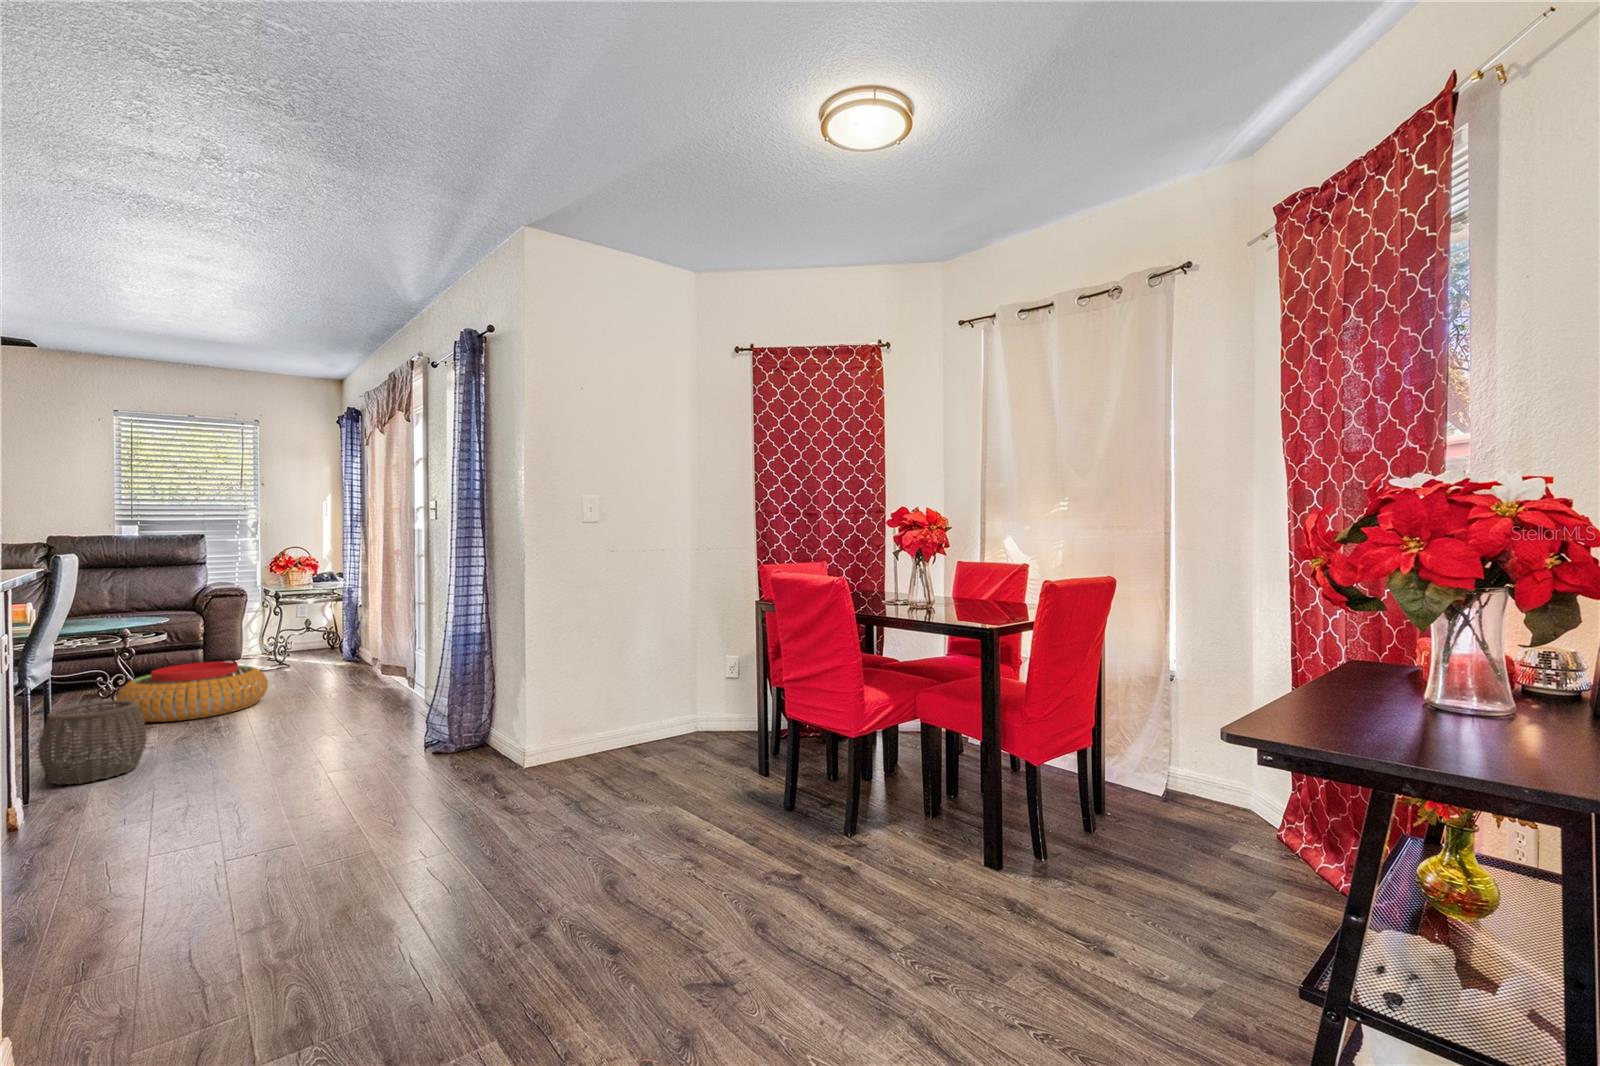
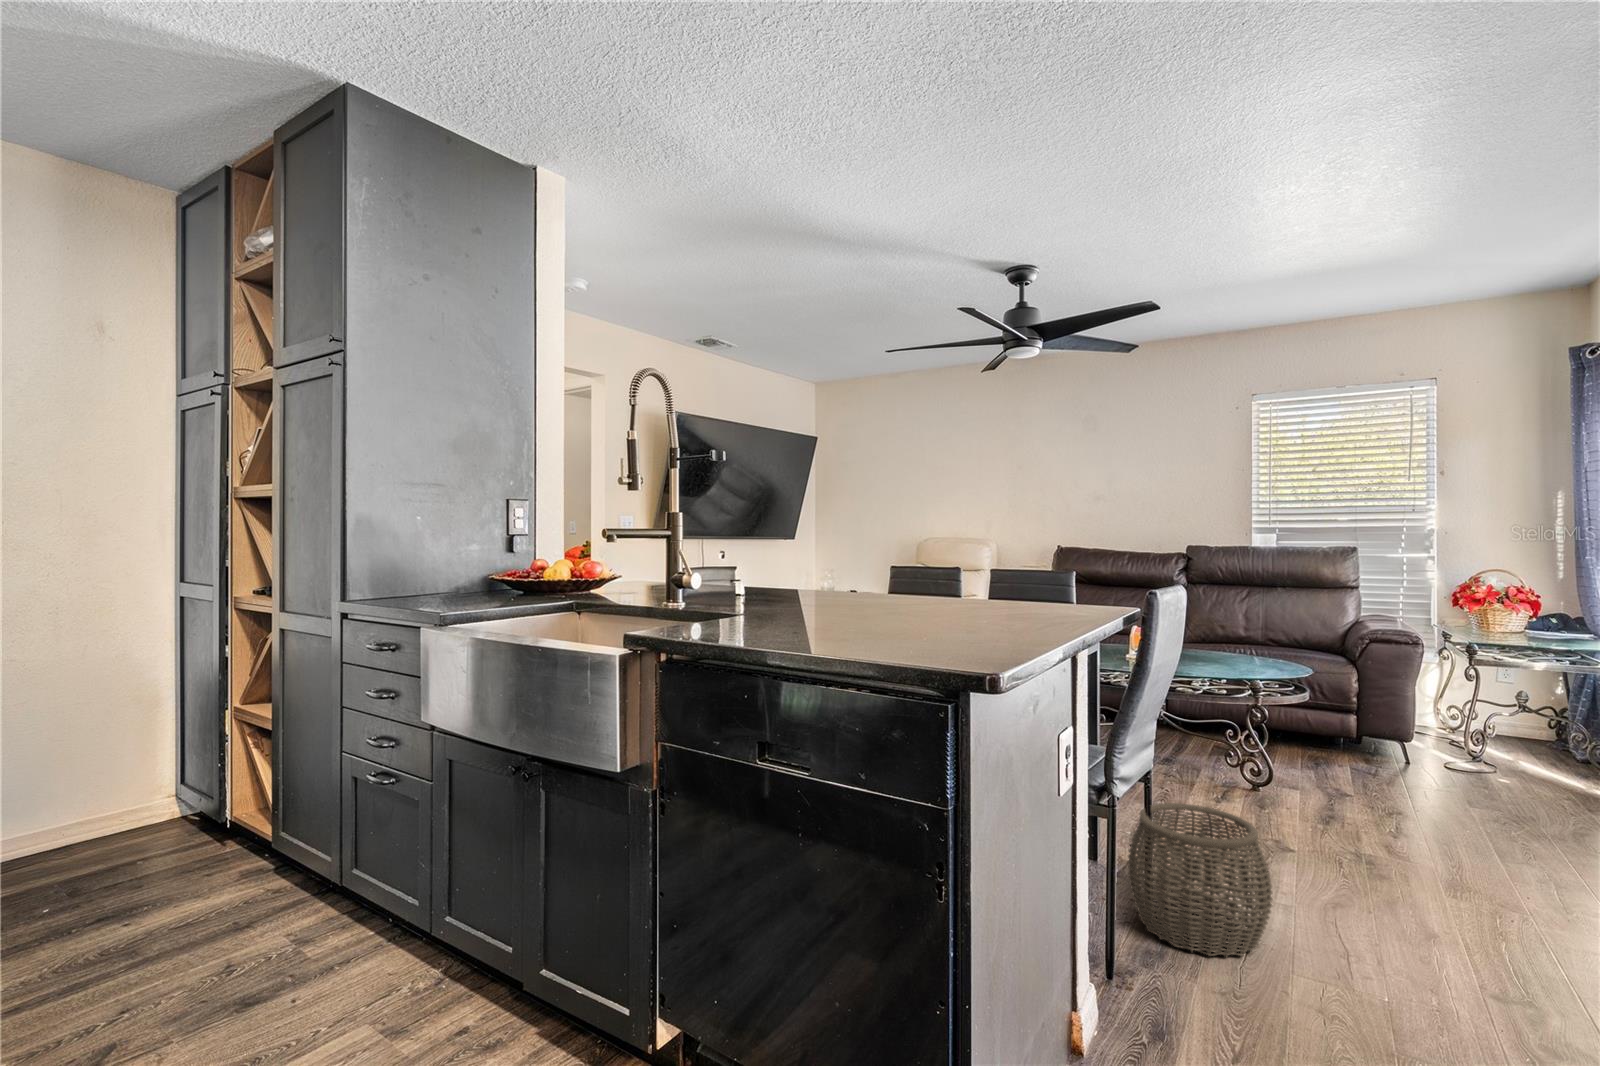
pouf: present [116,661,268,722] -> none [1240,744,1475,858]

